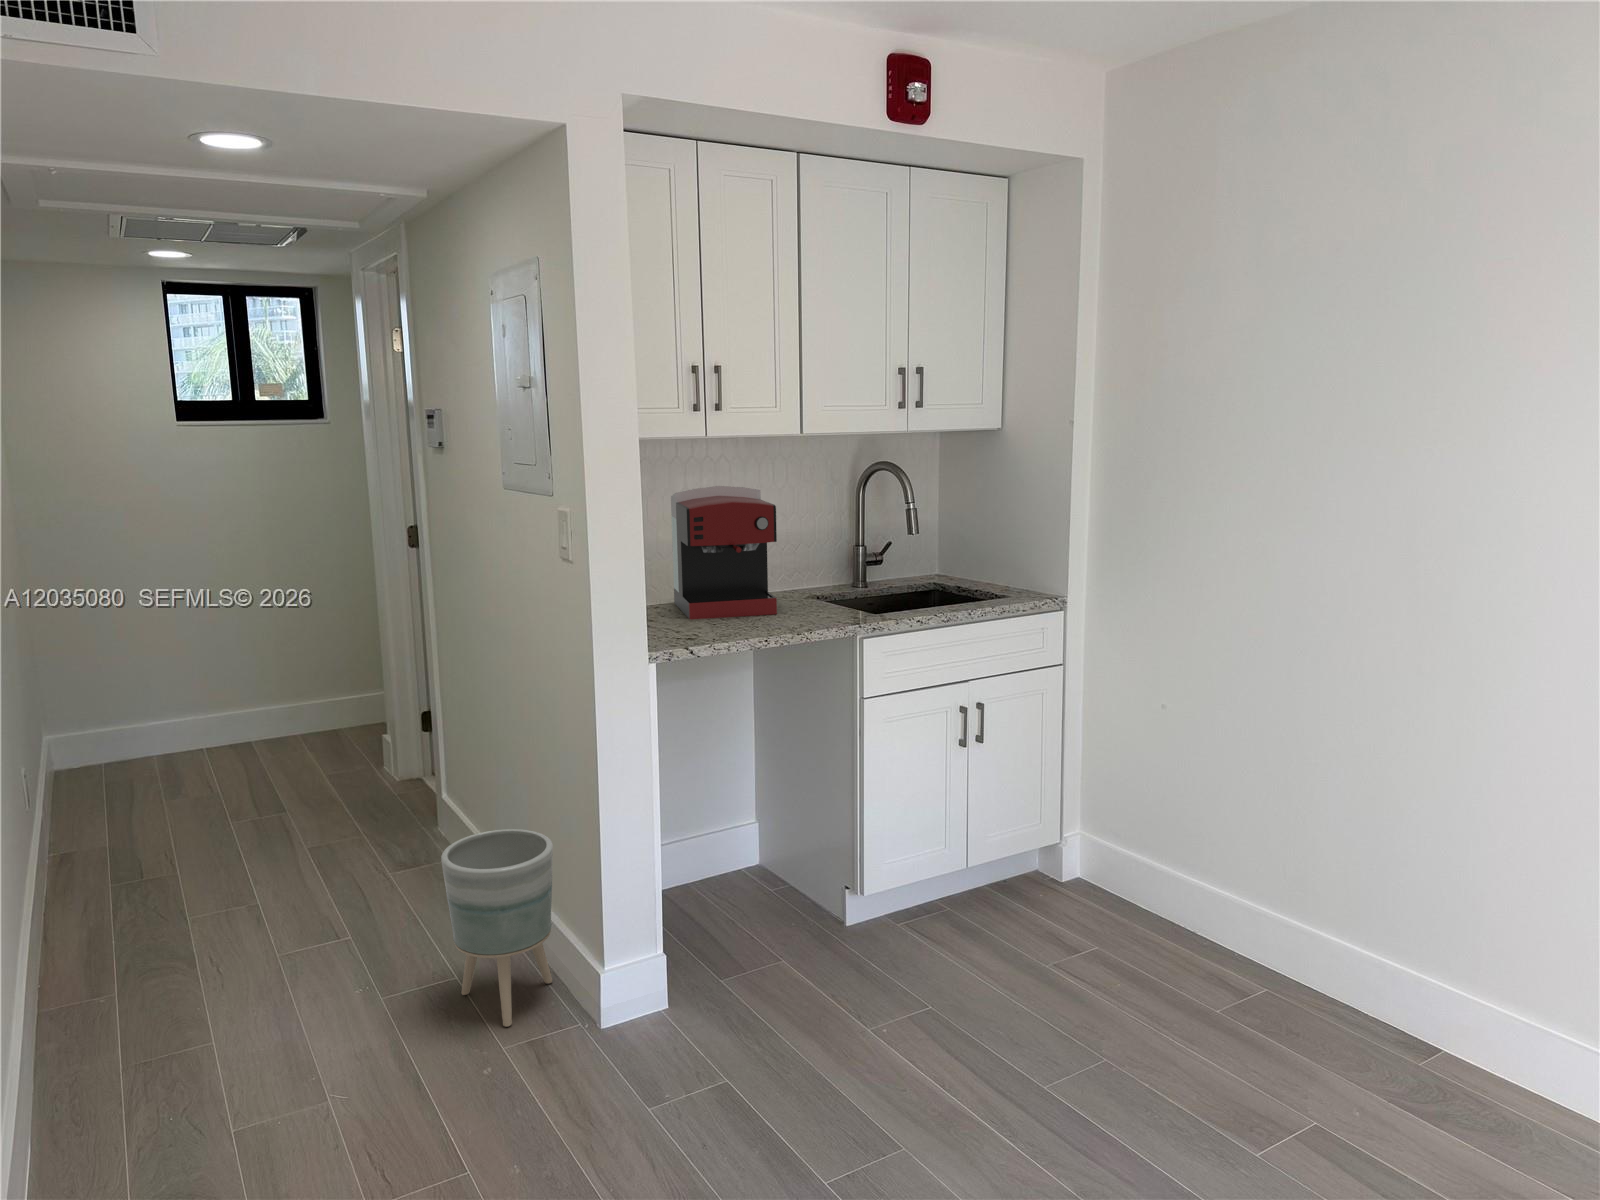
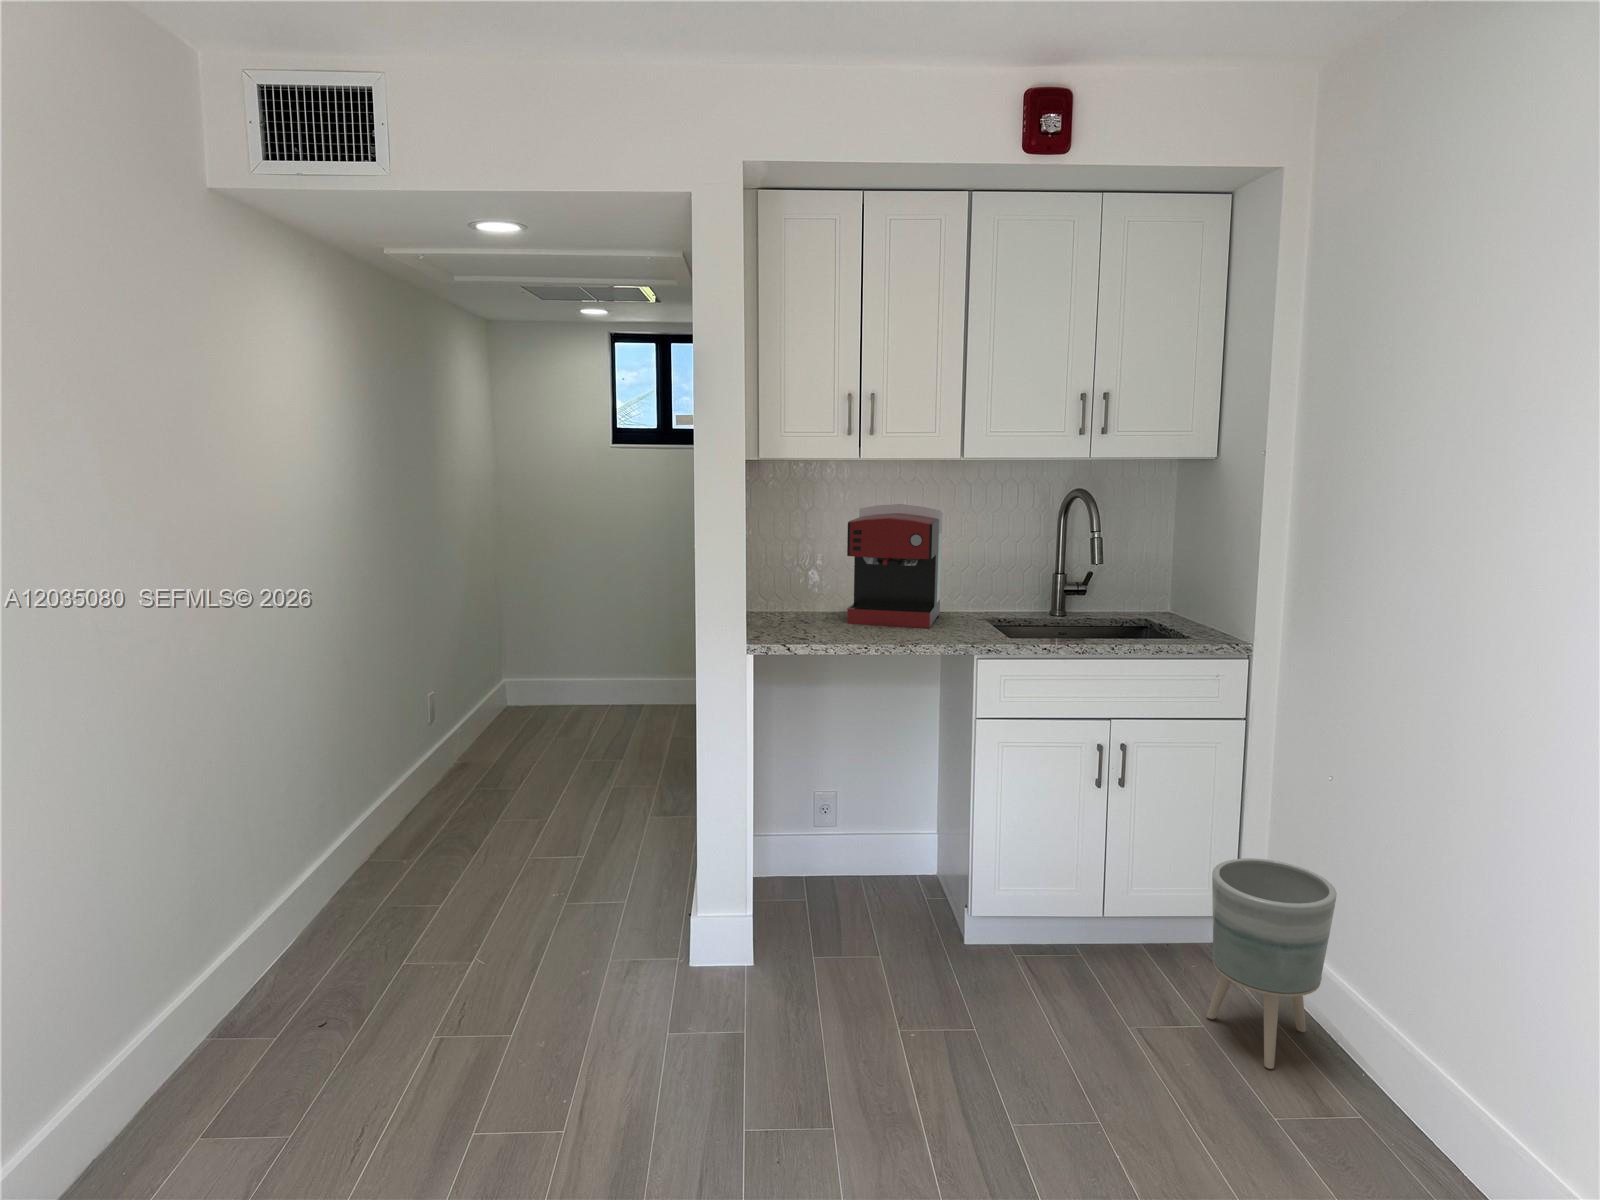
planter: present [441,829,553,1027] -> present [1207,858,1337,1069]

